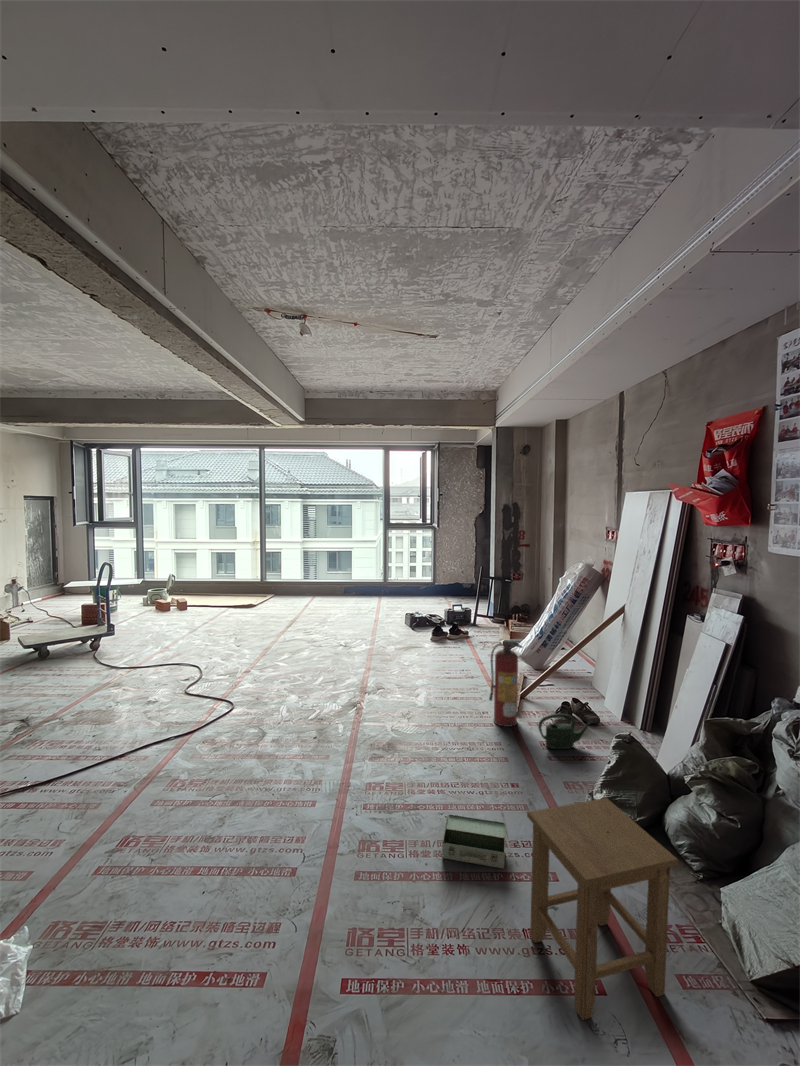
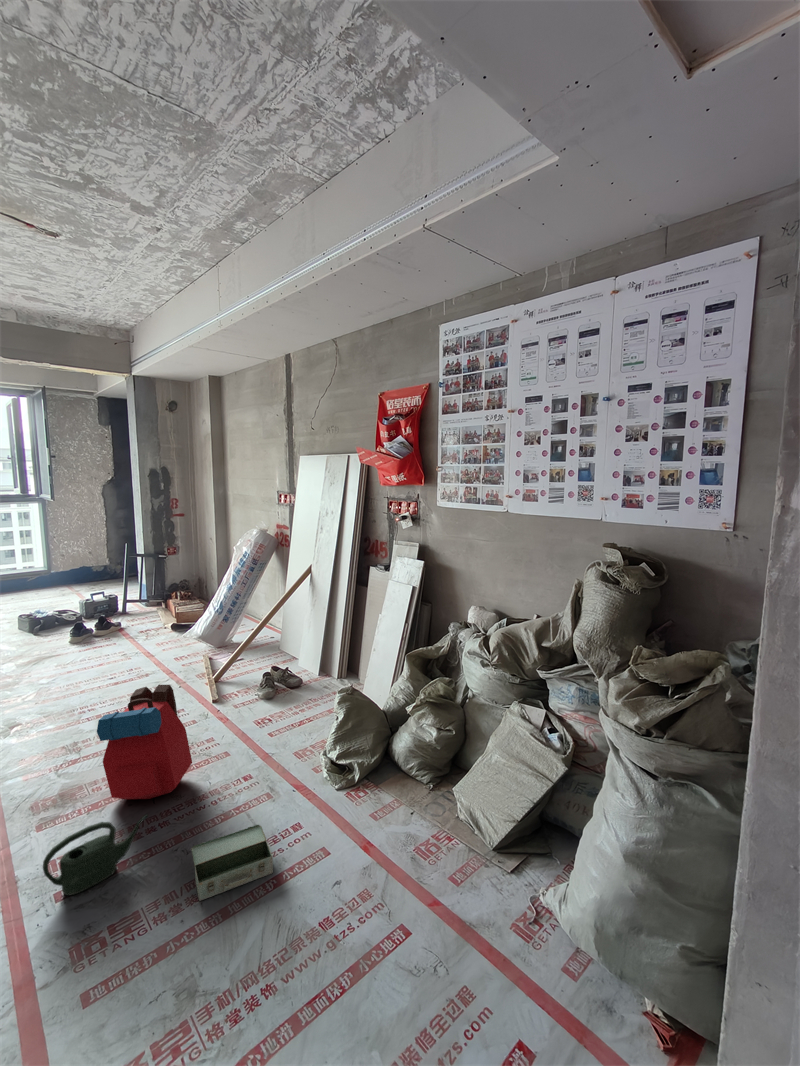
fire extinguisher: present [489,639,523,727] -> none [185,619,223,720]
backpack: none [408,679,475,770] -> present [97,685,192,799]
watering can: present [538,714,593,749] -> present [43,814,148,895]
stool: present [527,798,678,1020] -> none [318,754,455,973]

